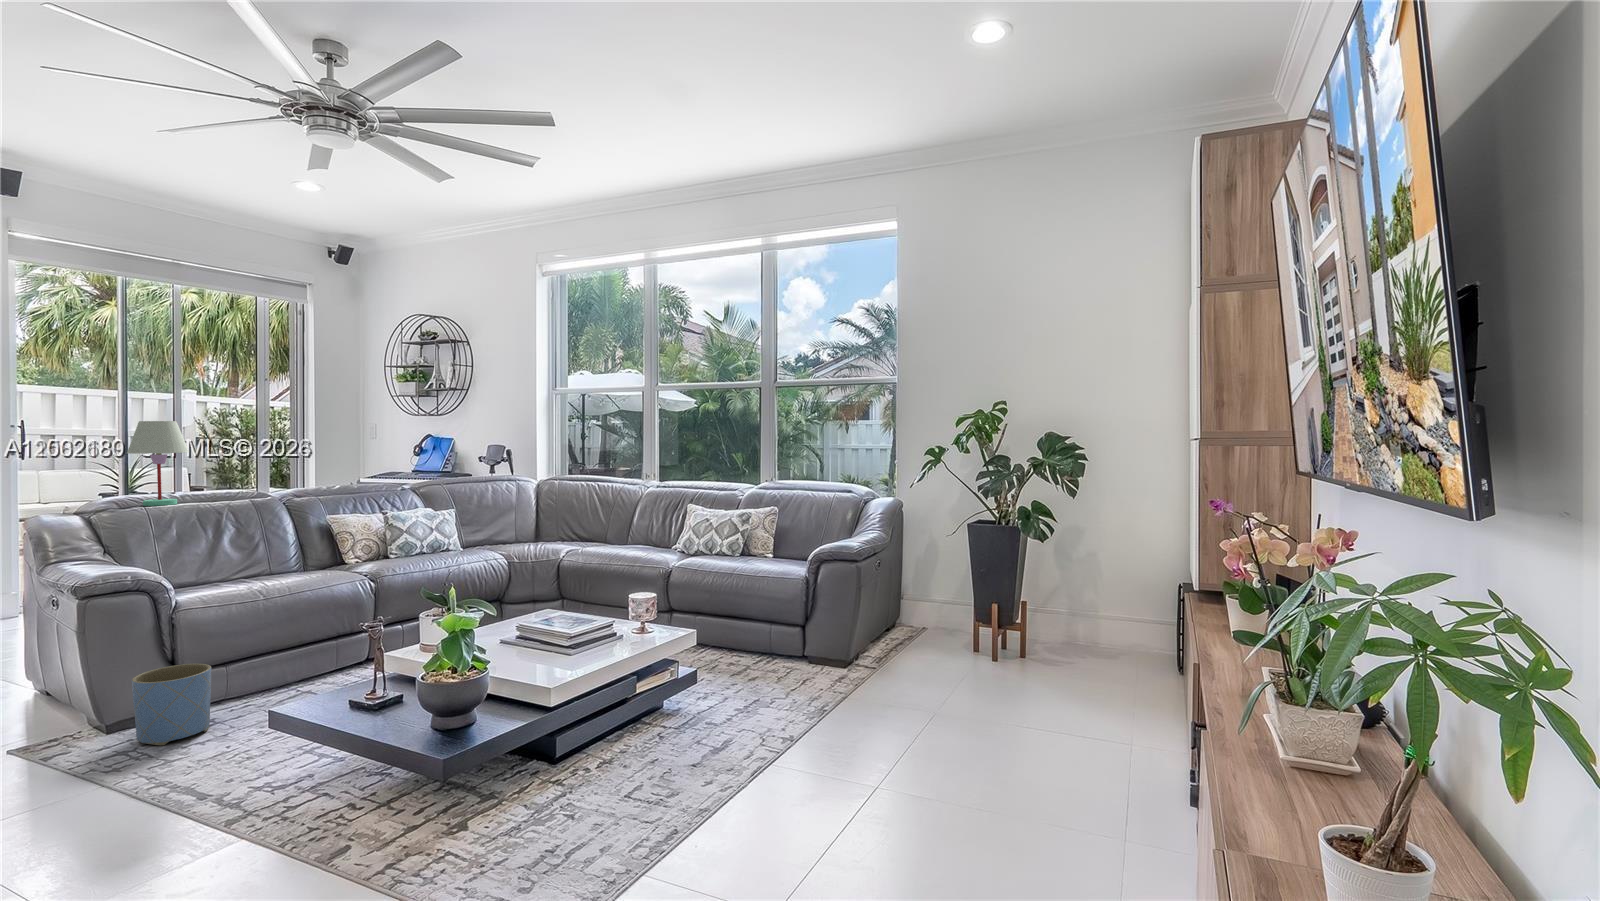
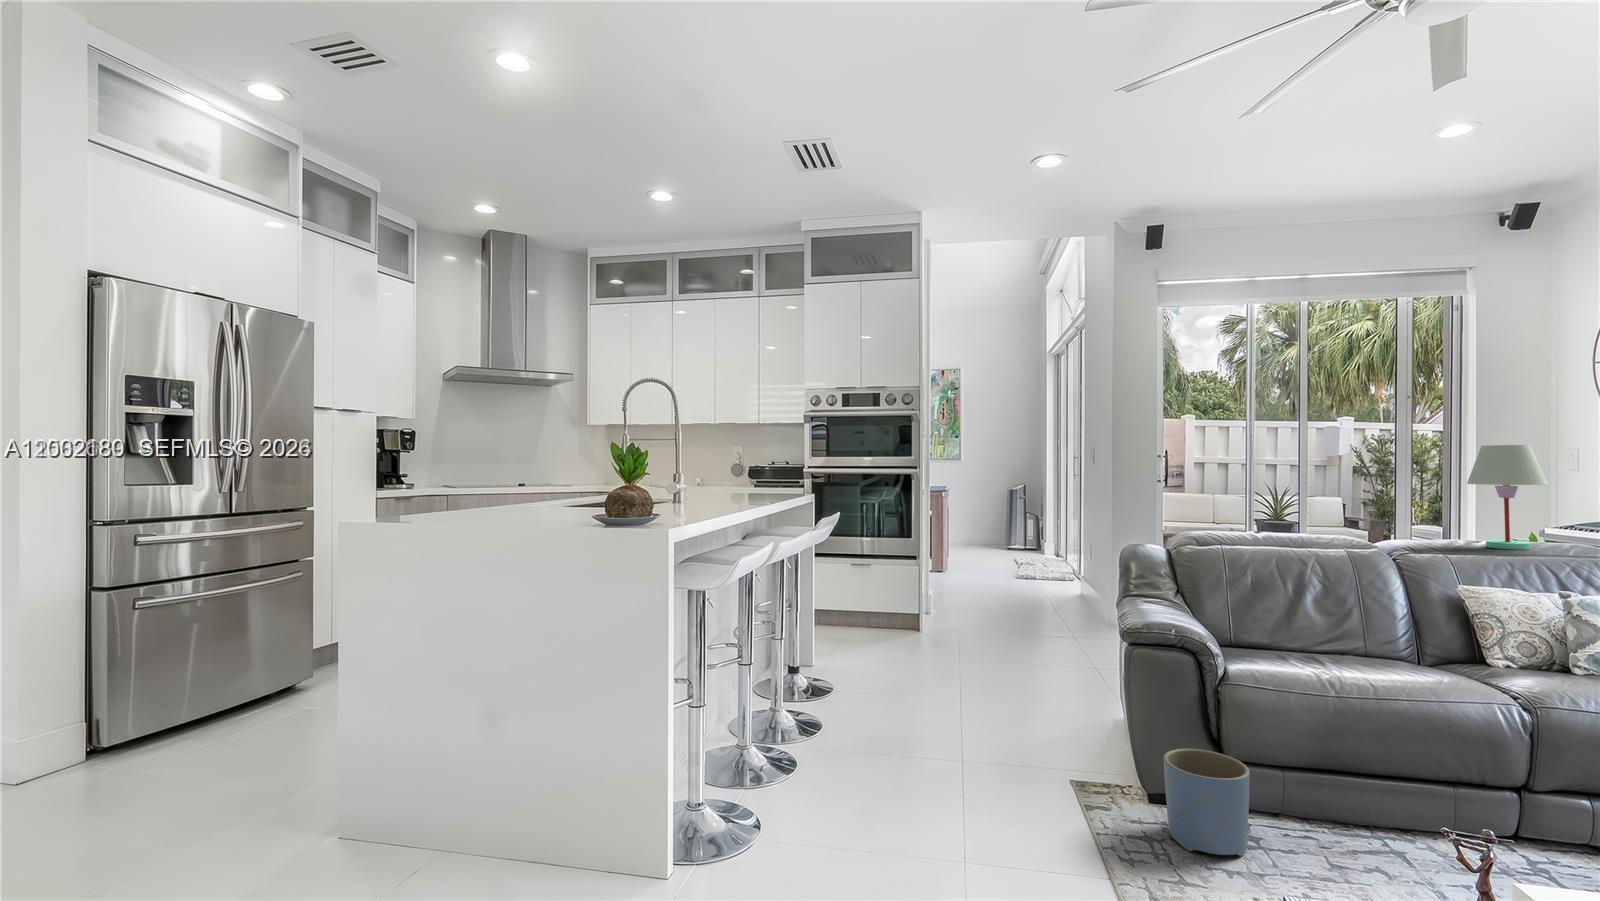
table lamp: present [127,421,189,506] -> present [1467,445,1548,550]

